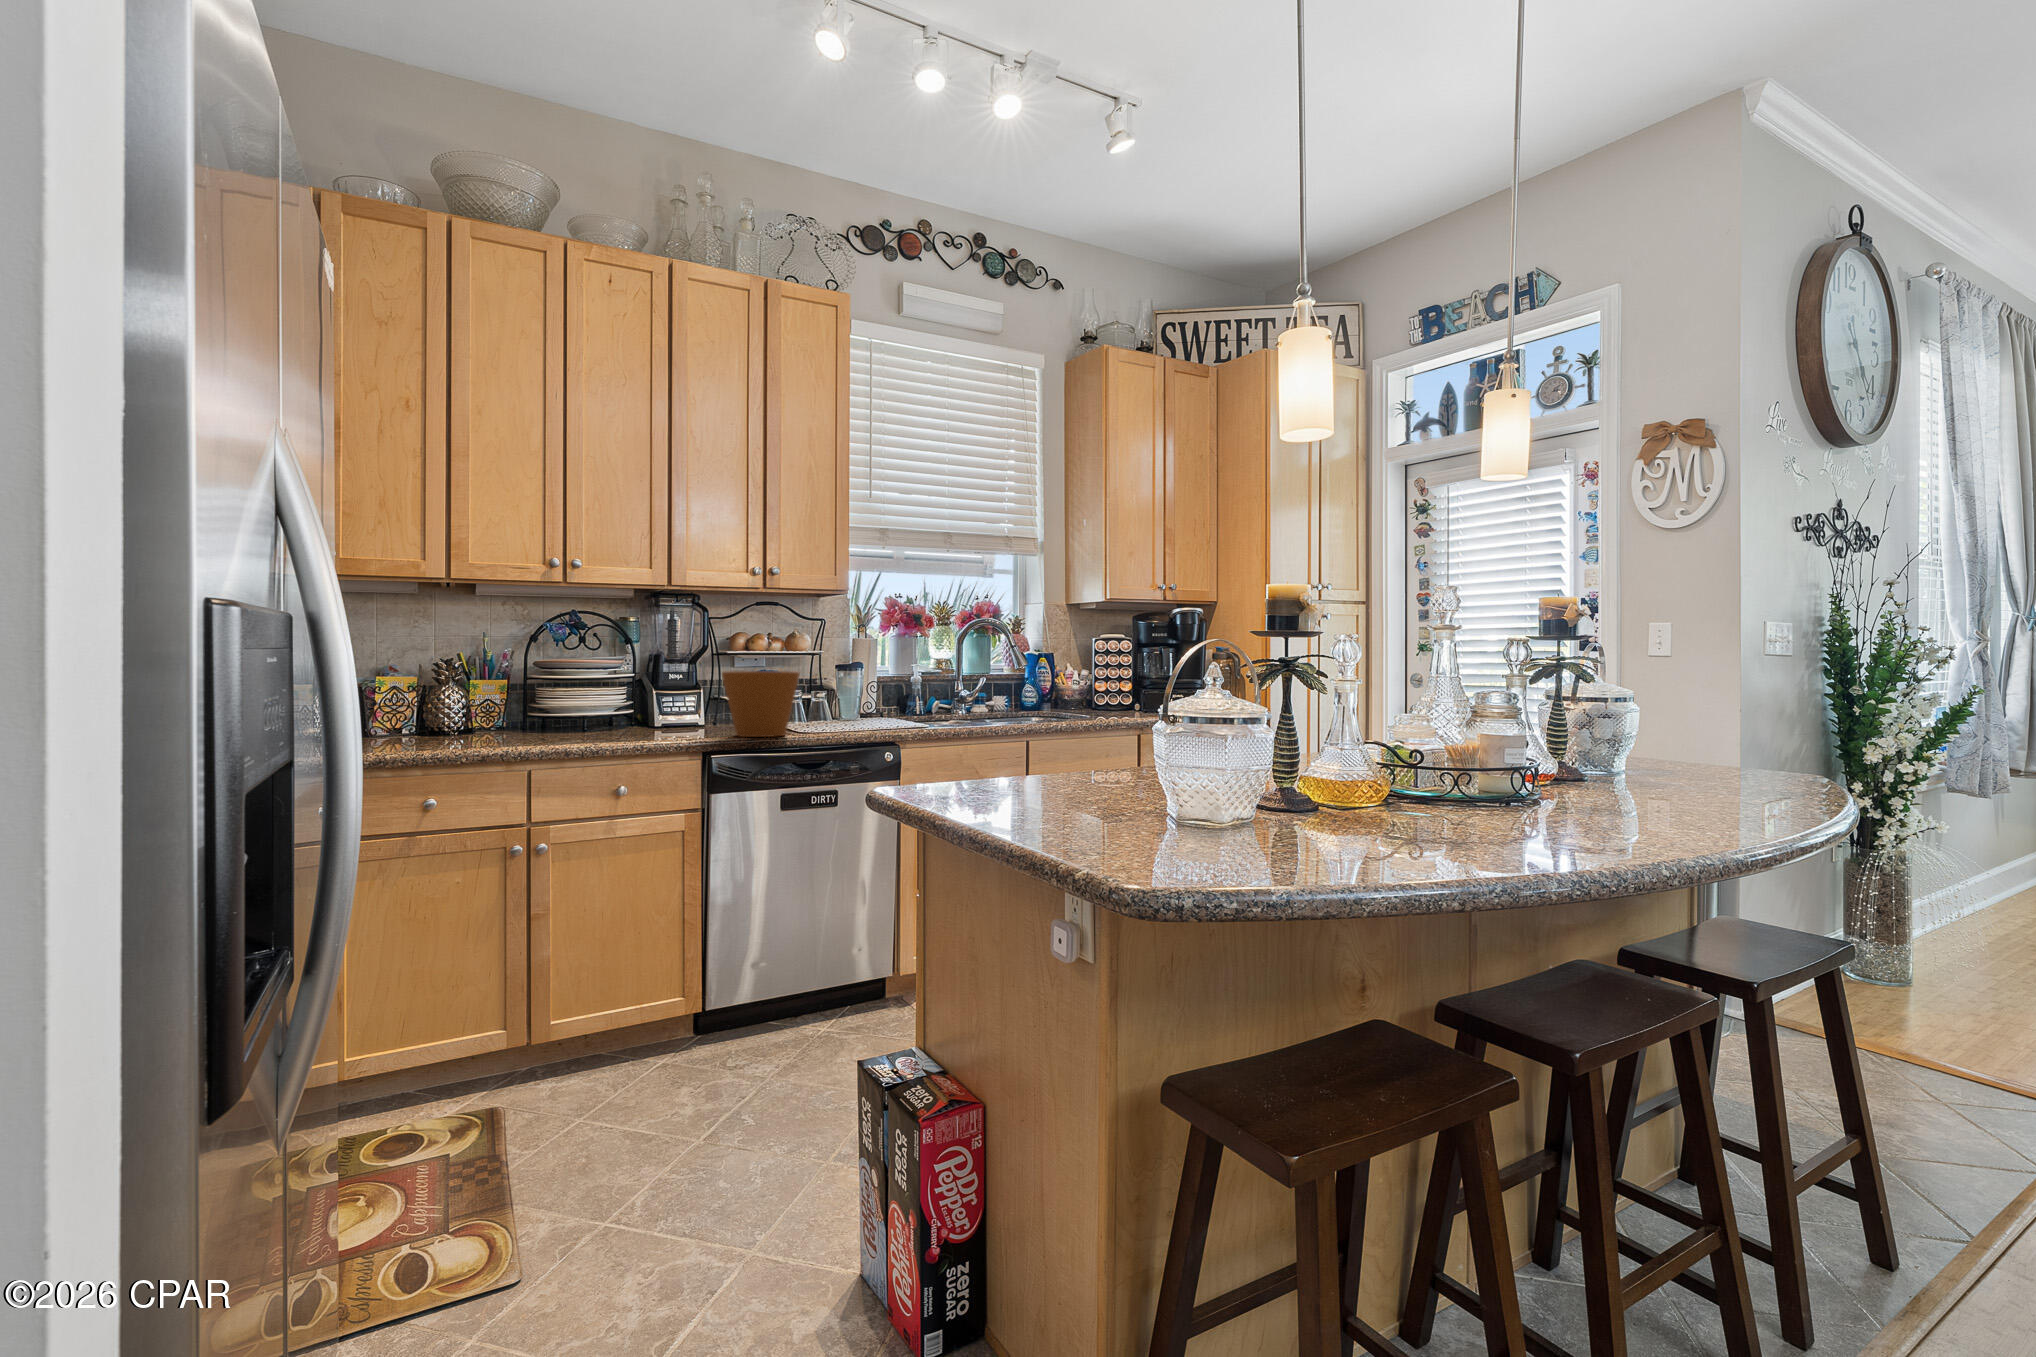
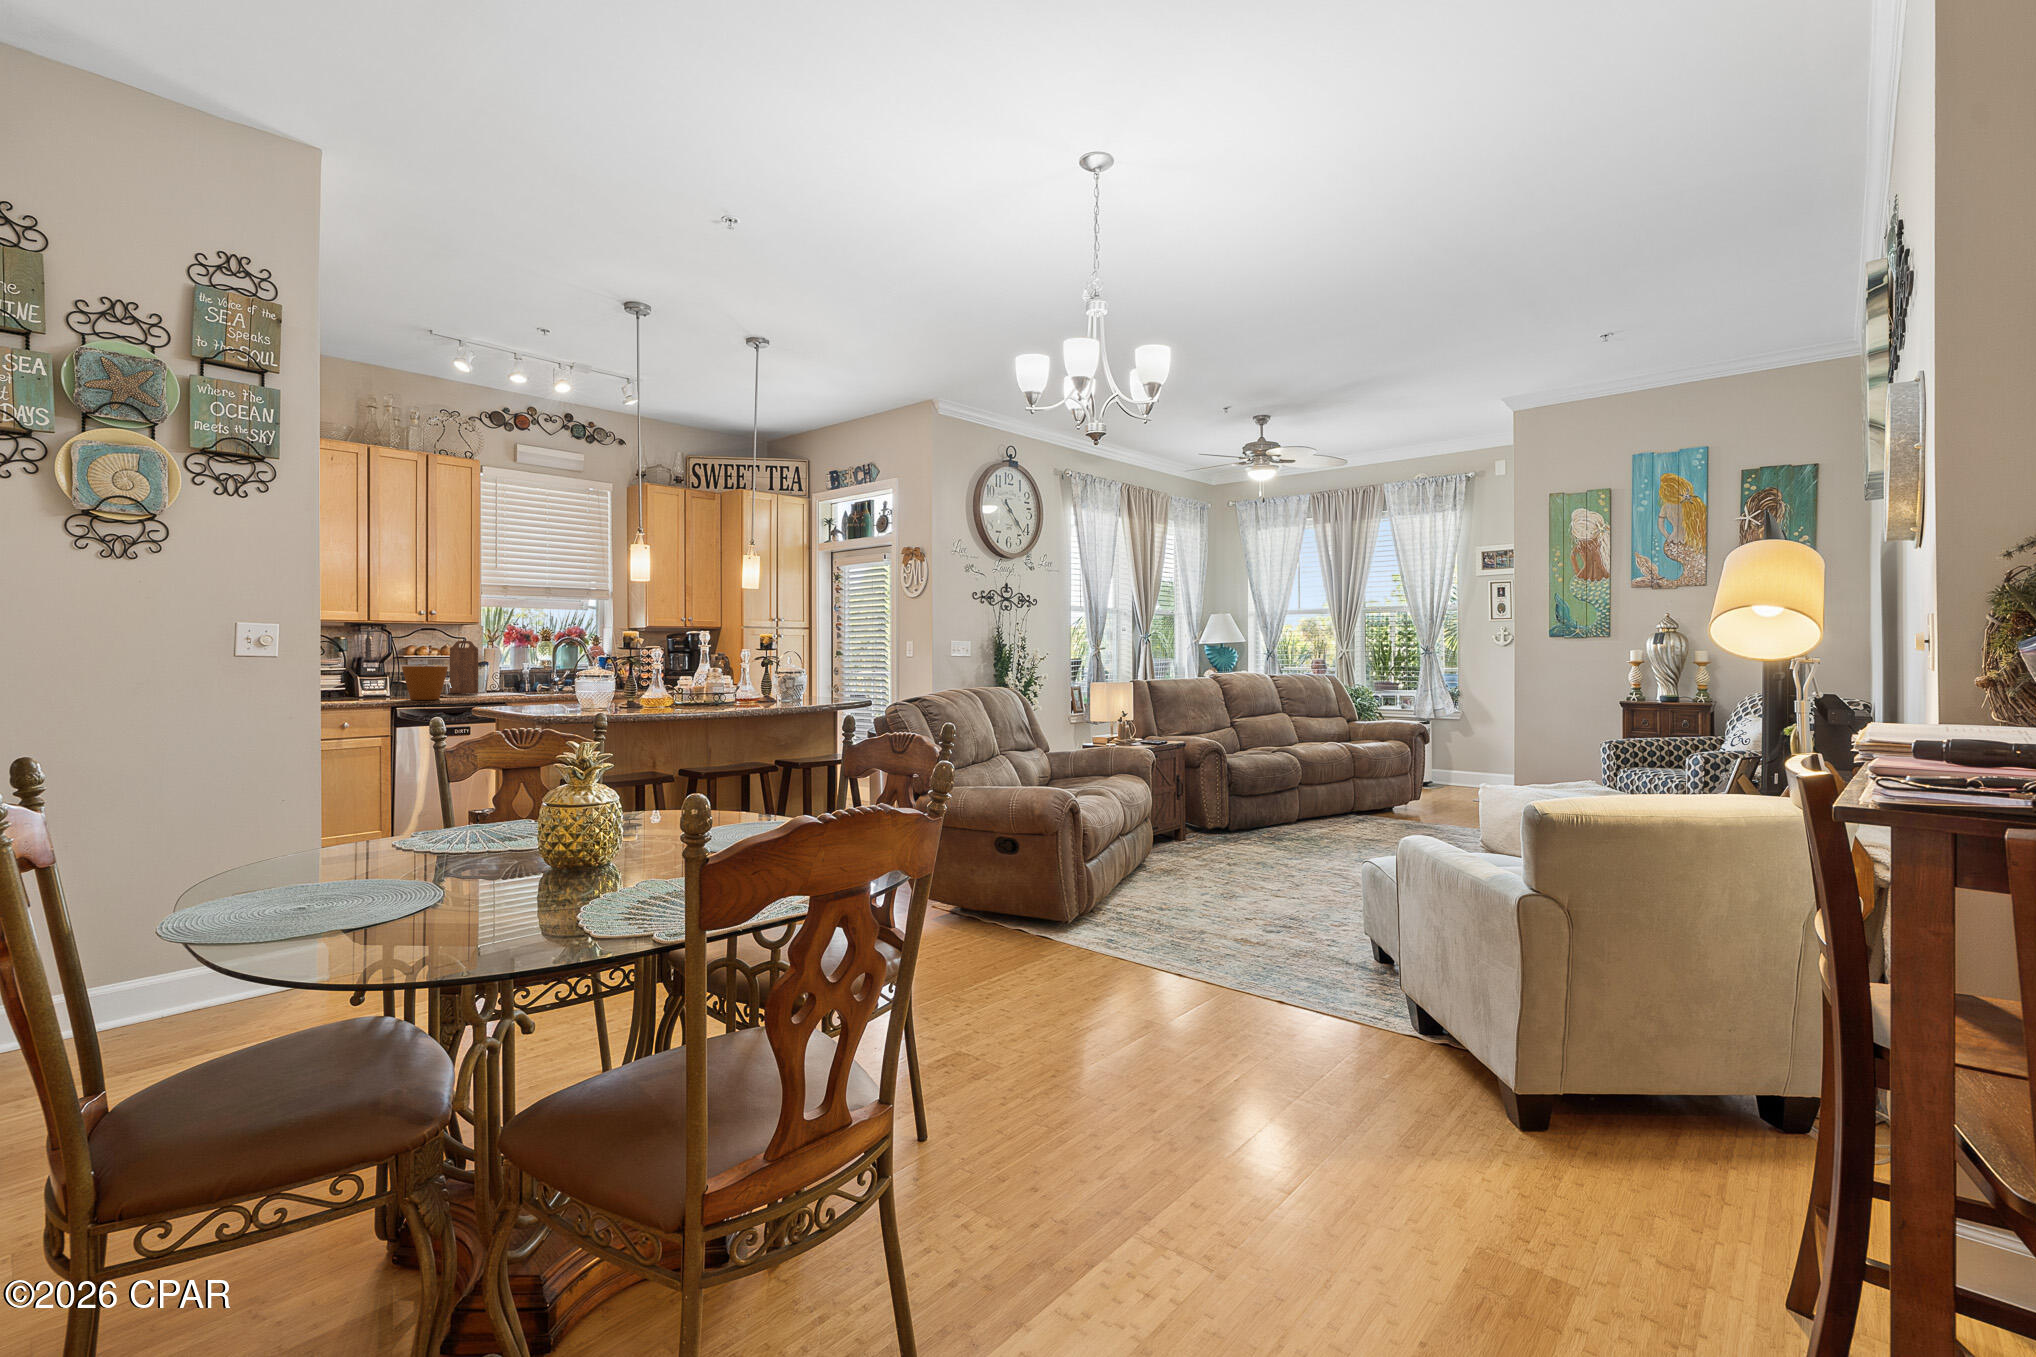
cutting board: none [800,624,846,718] -> present [450,641,478,694]

